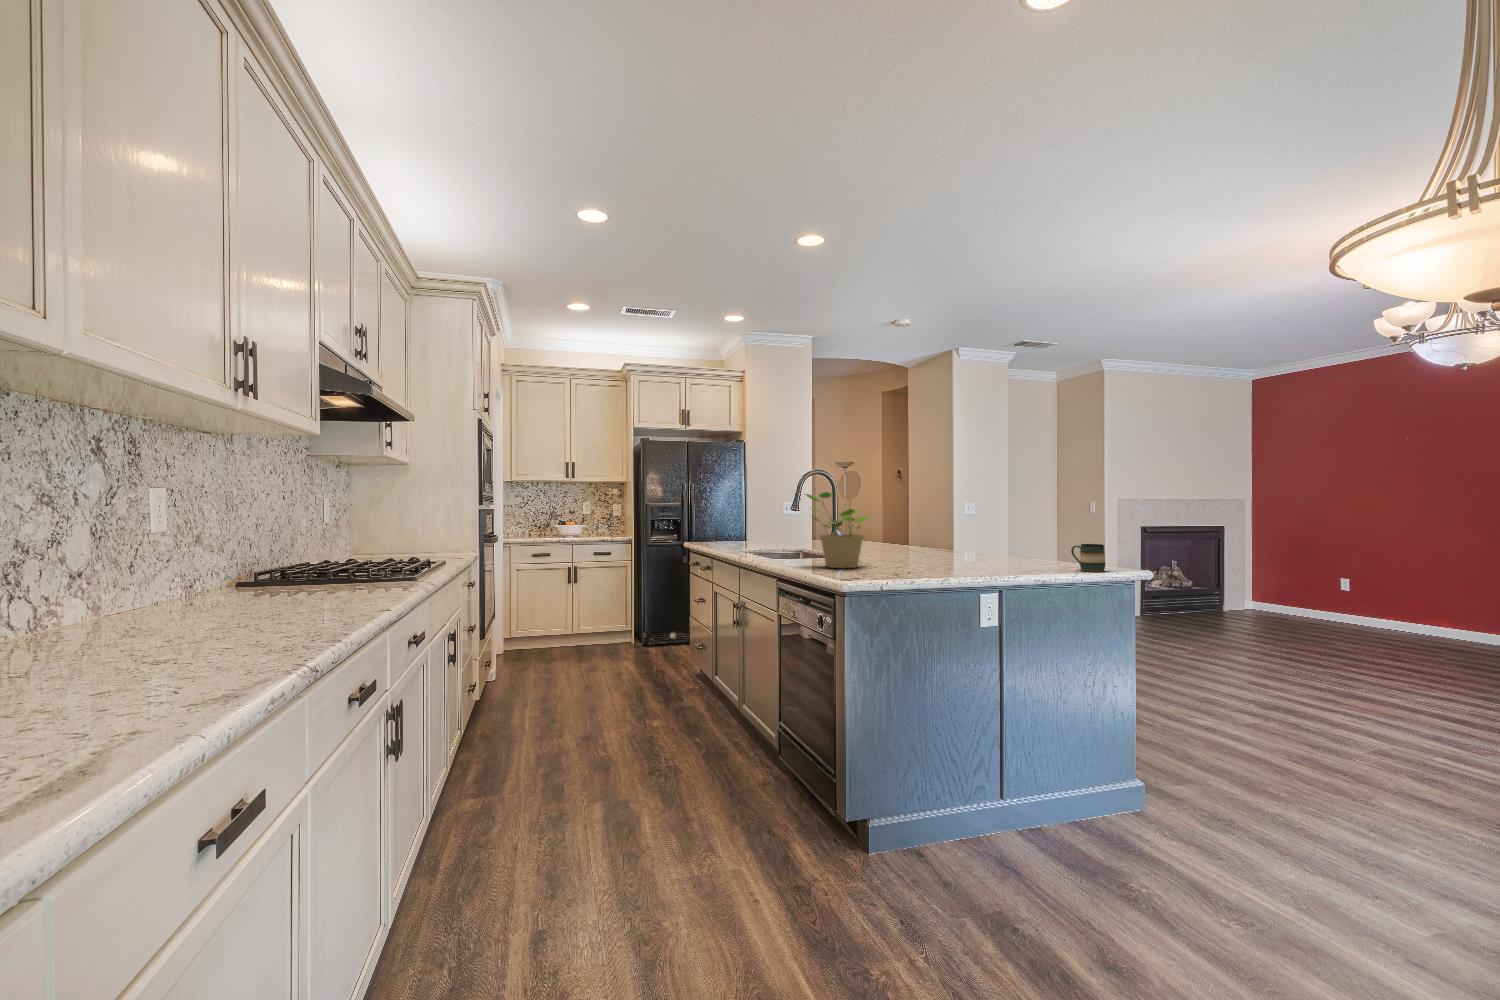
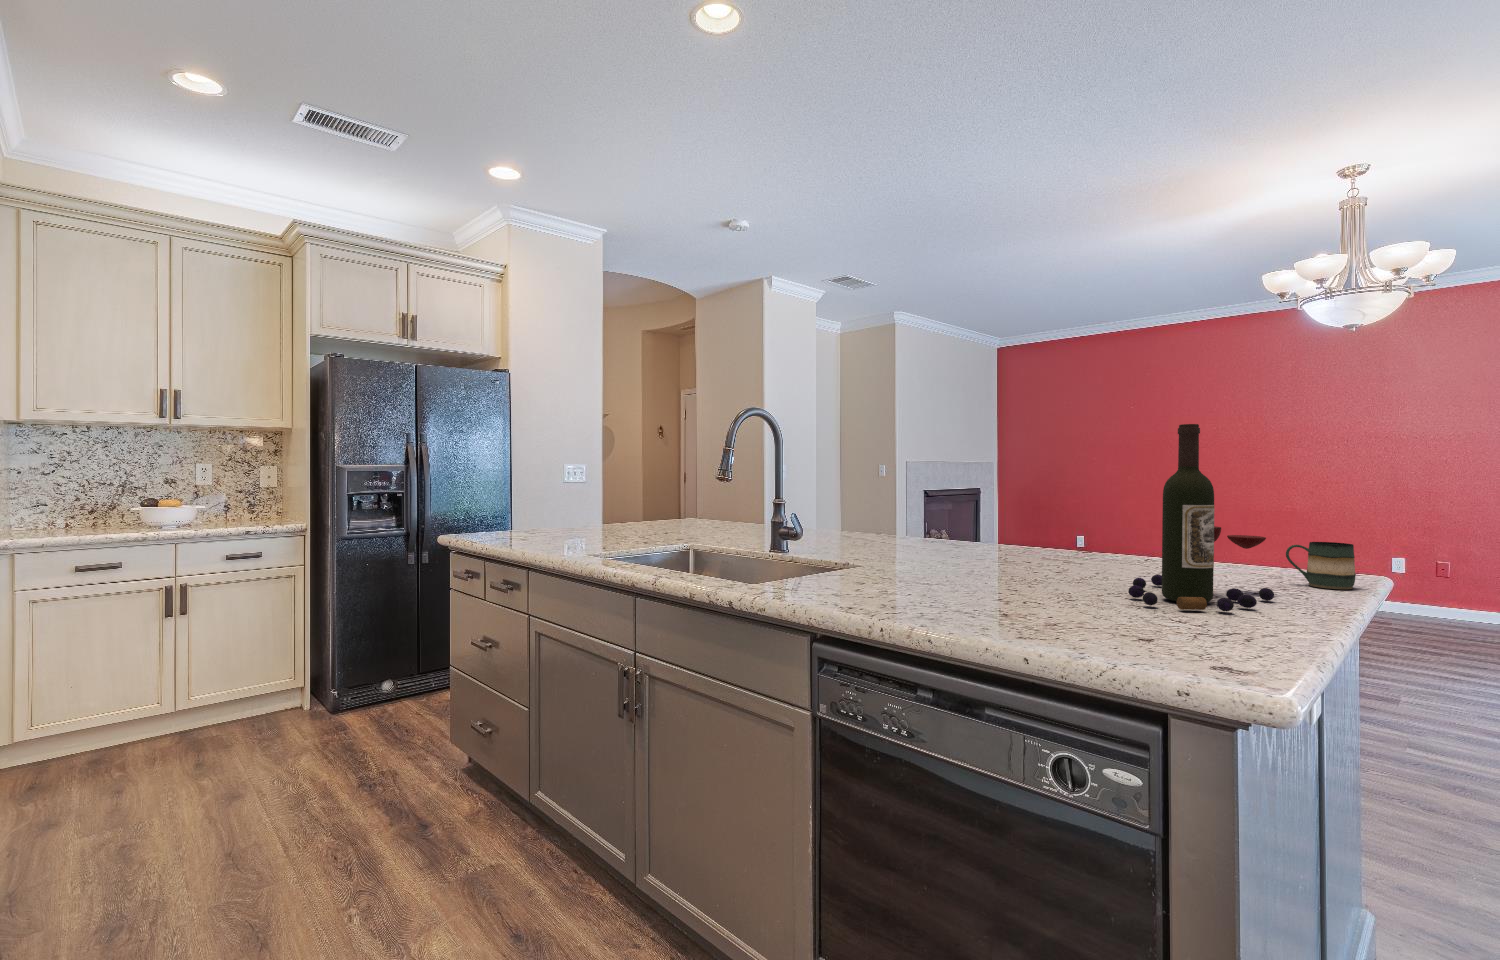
wine bottle: none [931,477,1031,573] -> present [1128,424,1274,611]
potted plant: present [806,492,868,568] -> none [867,446,1015,608]

